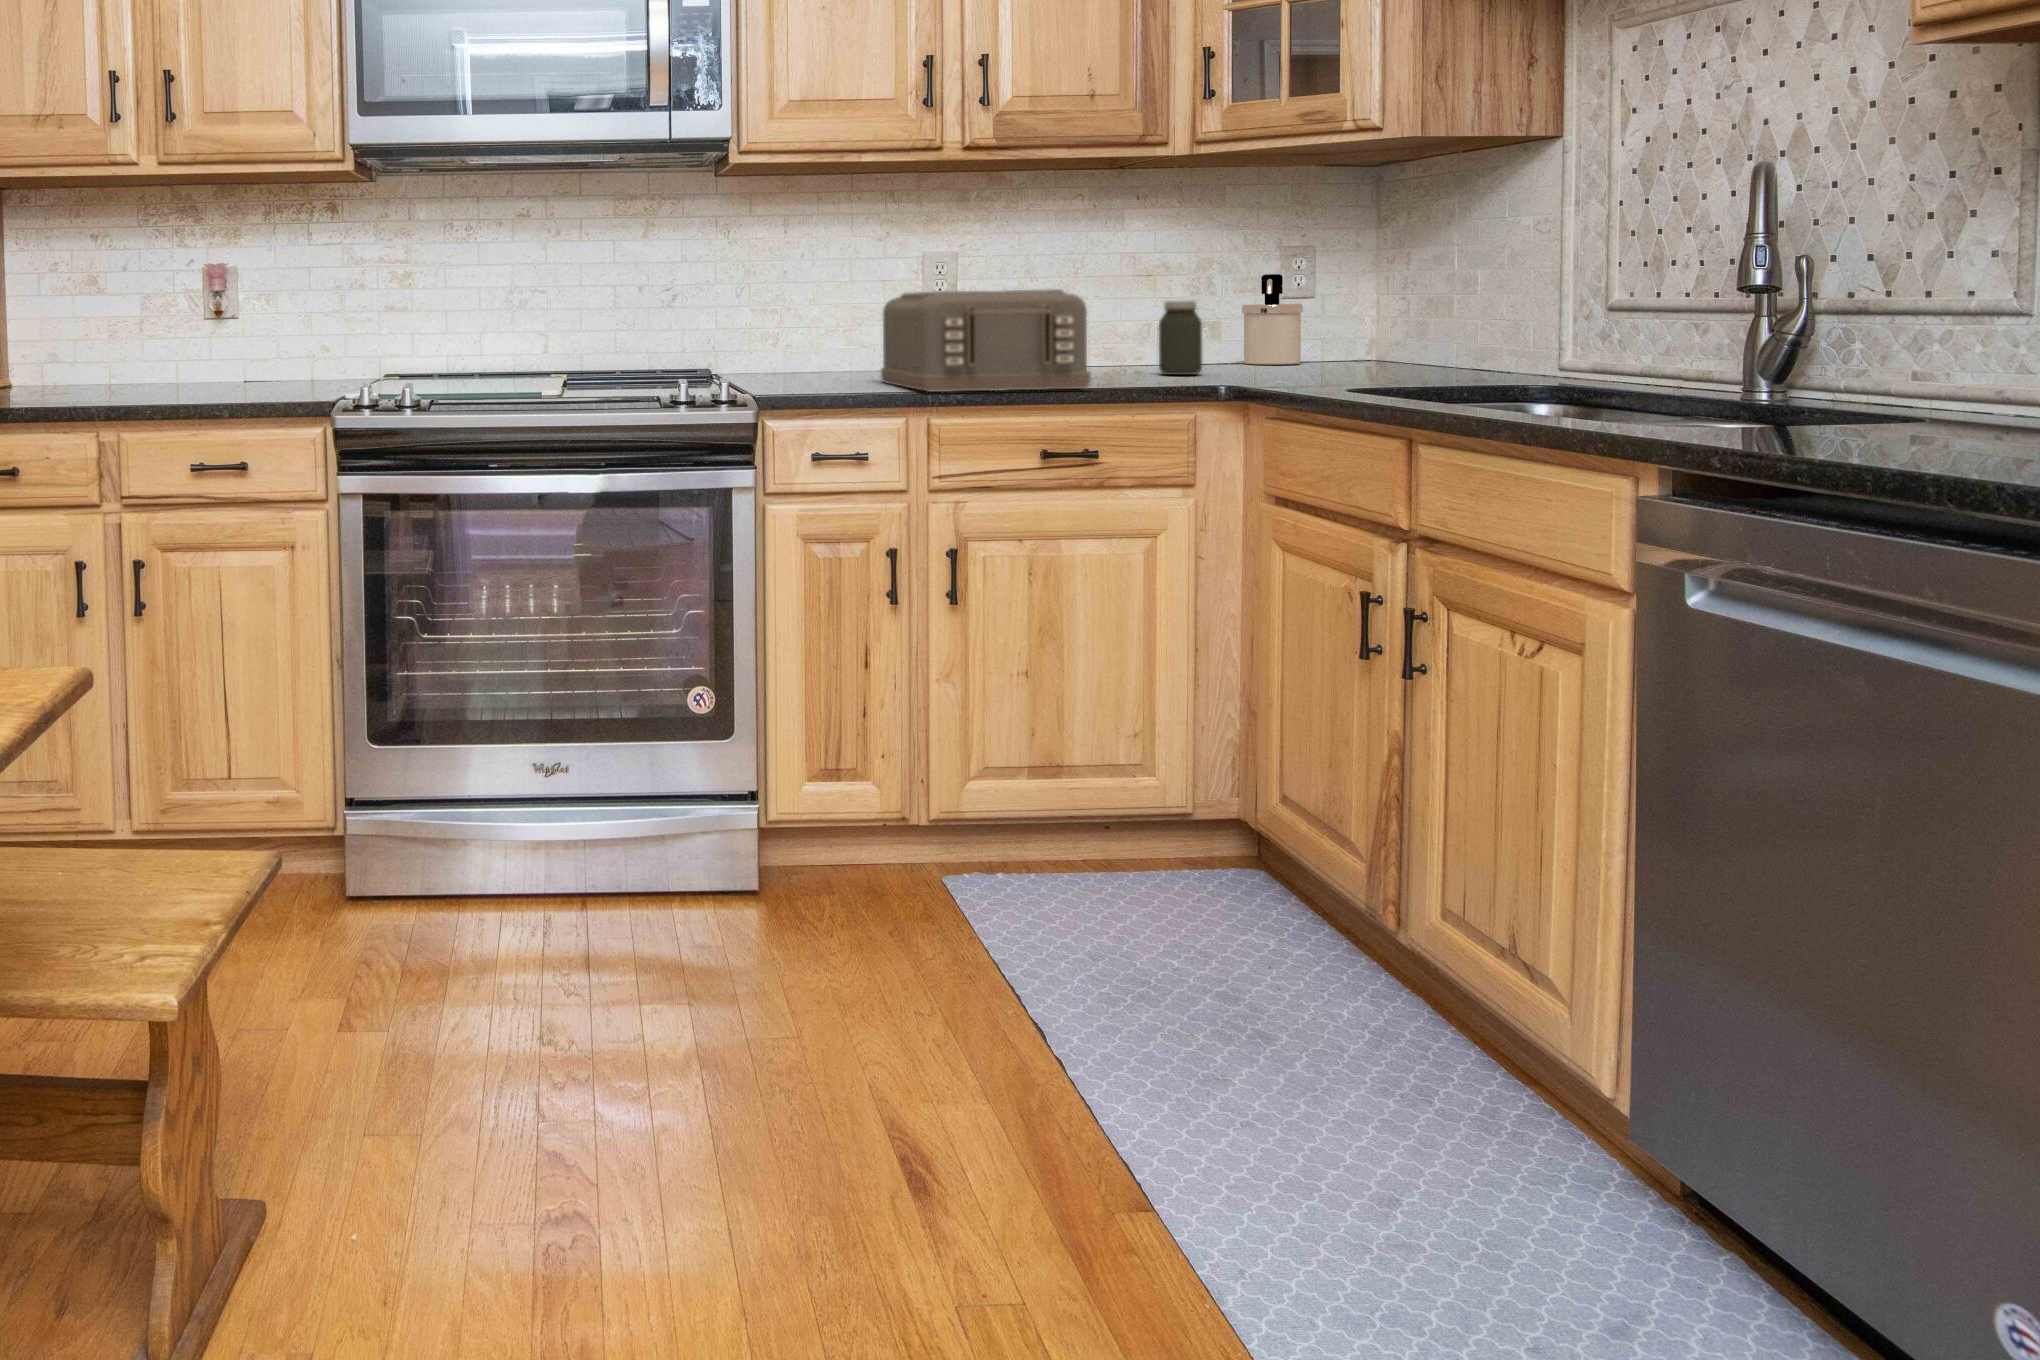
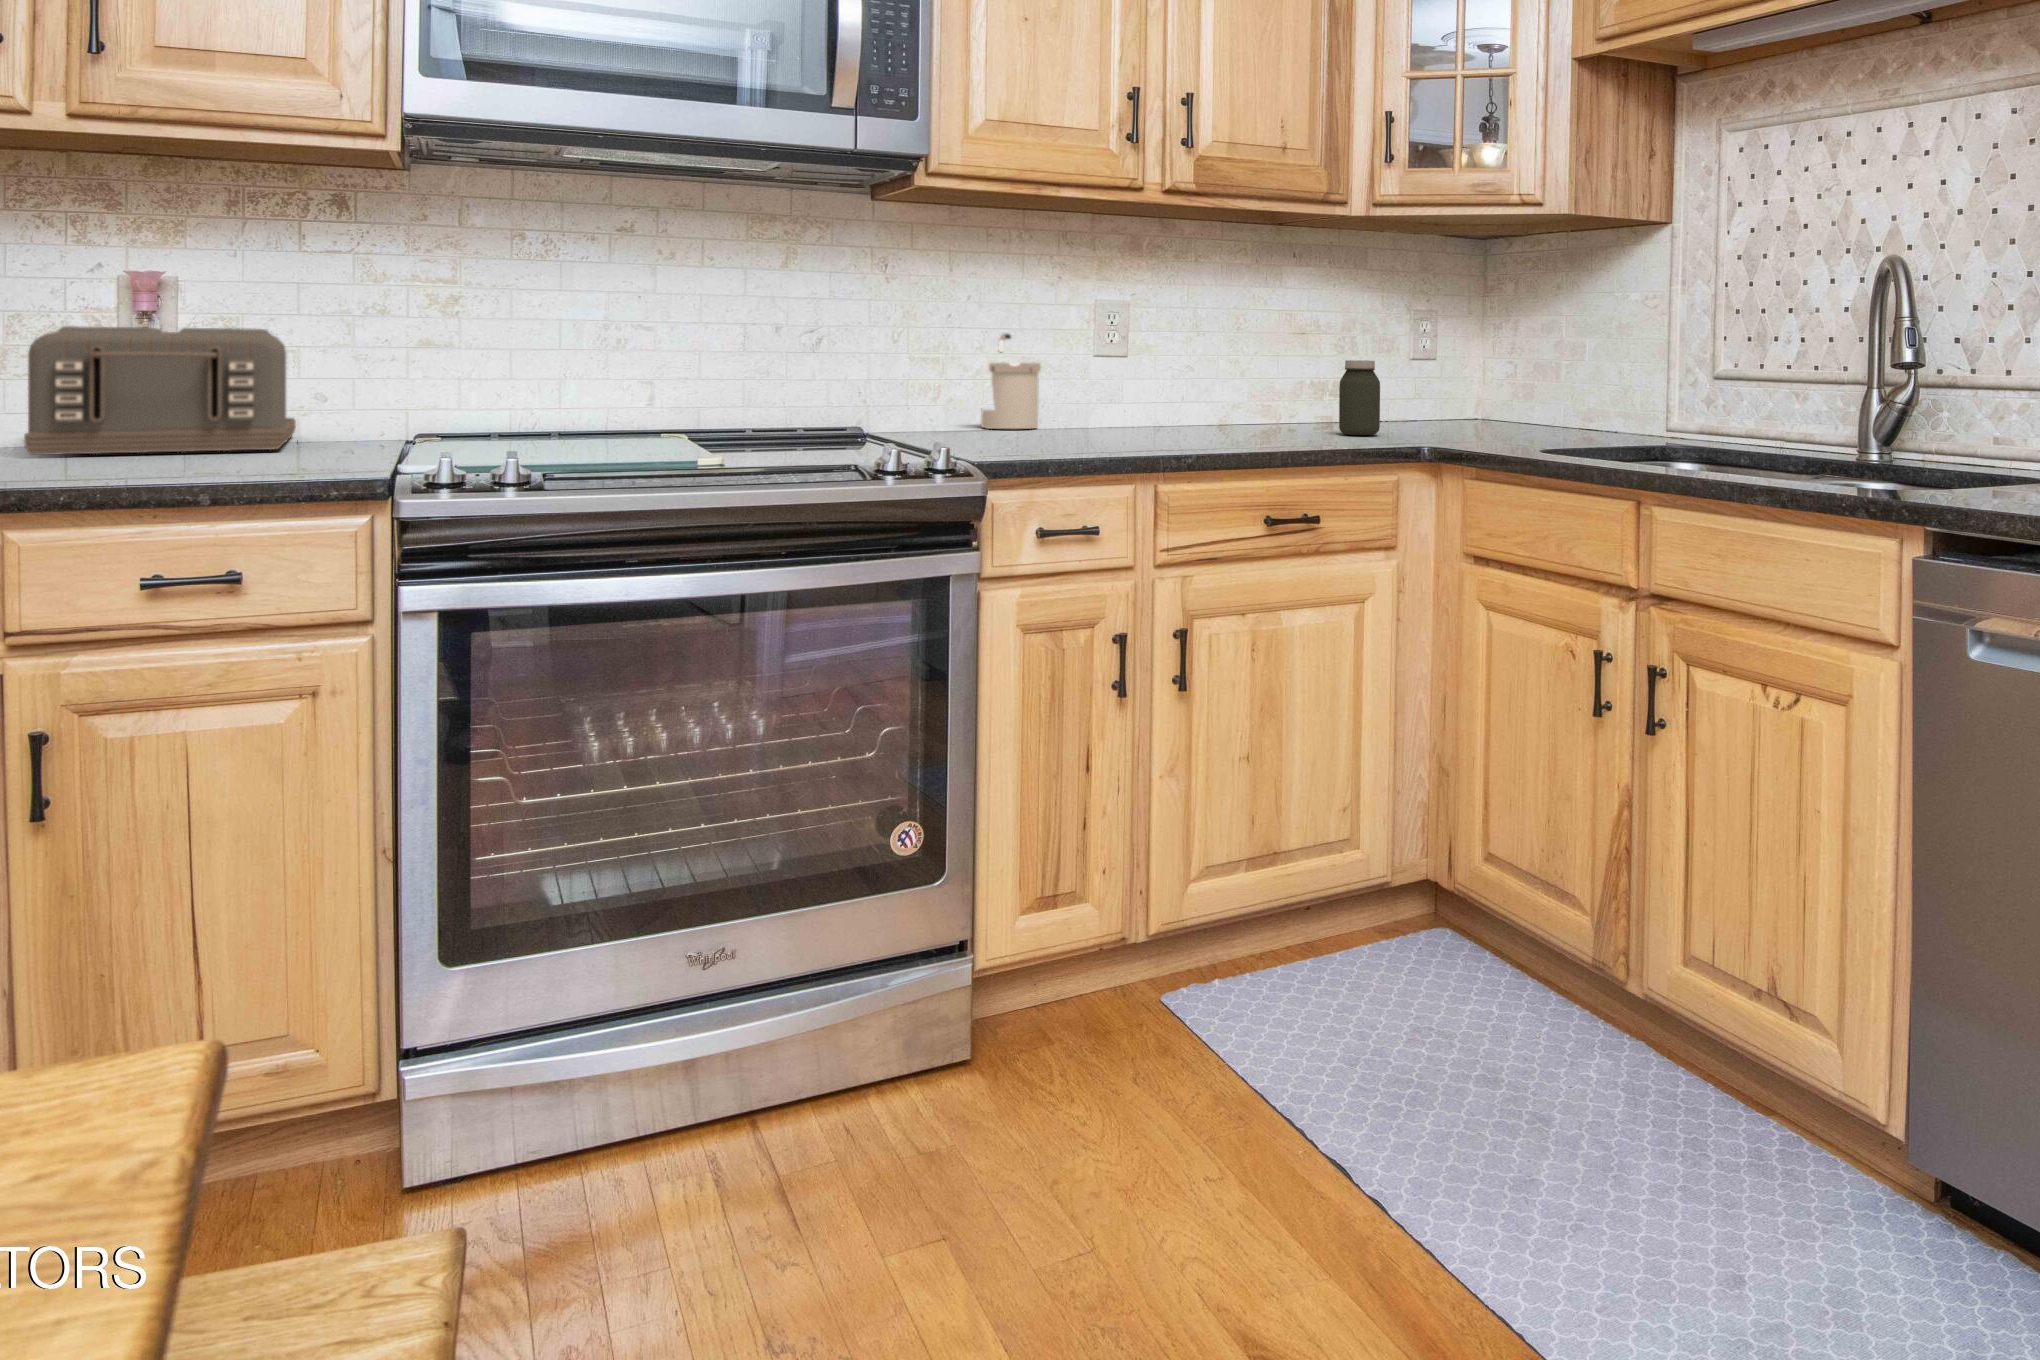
soap dispenser: present [1242,274,1303,365] -> present [981,334,1041,429]
toaster: present [881,289,1091,392] -> present [24,326,296,455]

